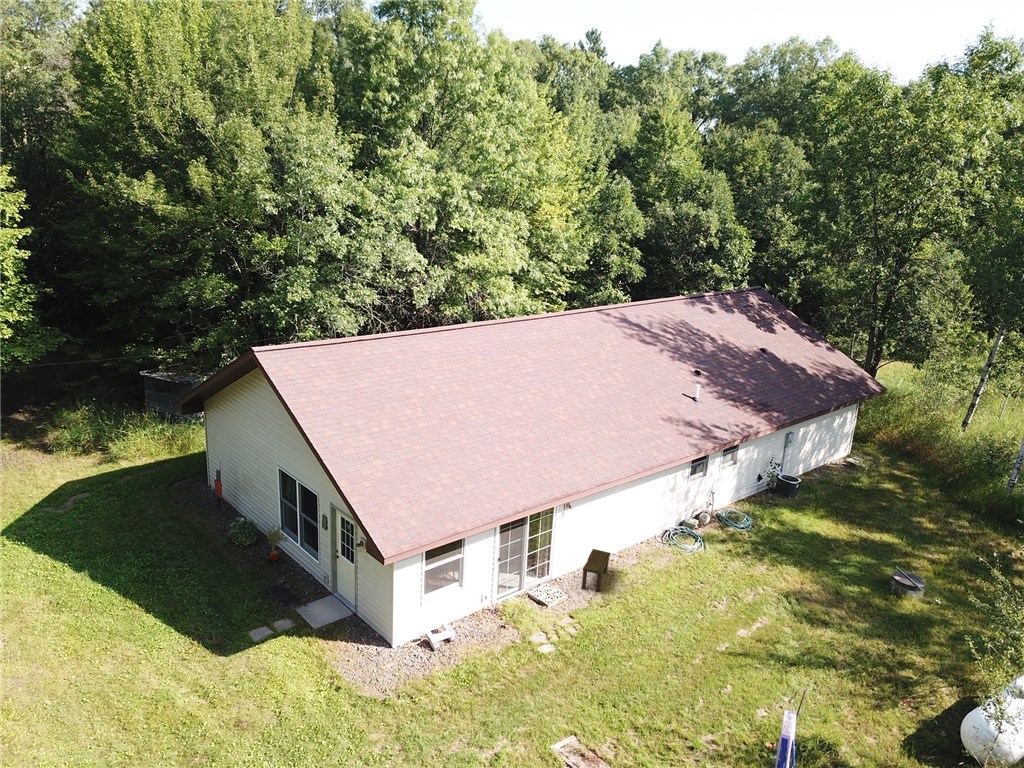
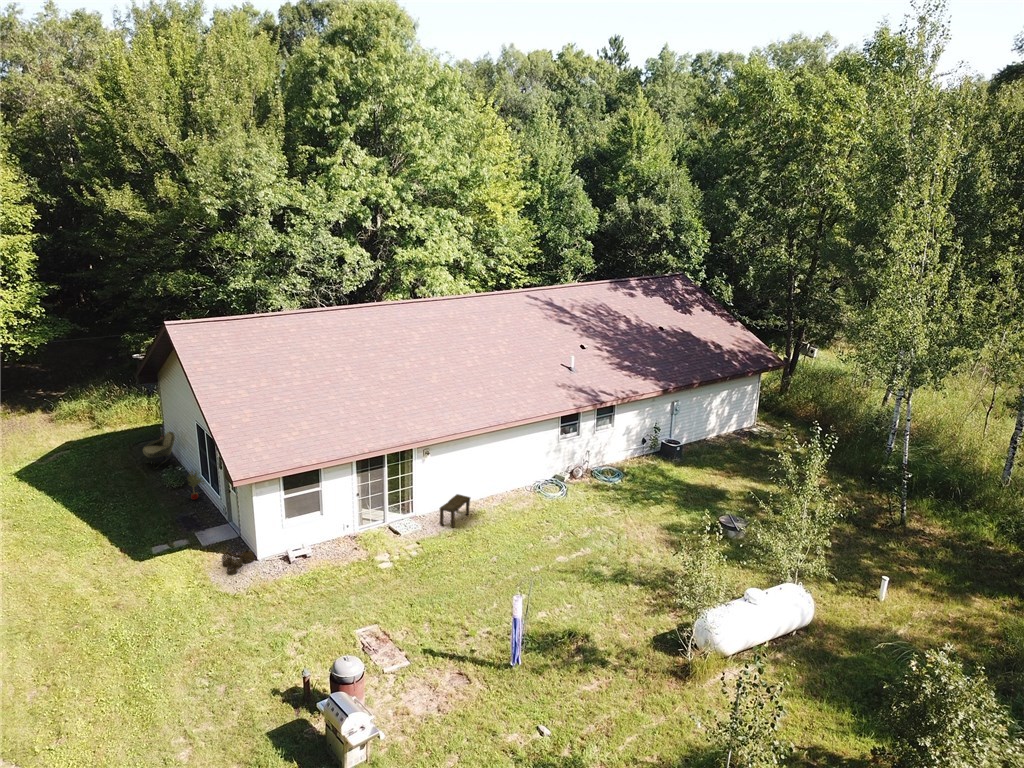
lounge chair: none [192,471,235,520] -> present [143,432,175,470]
woven basket: none [348,635,384,673] -> present [222,550,254,575]

